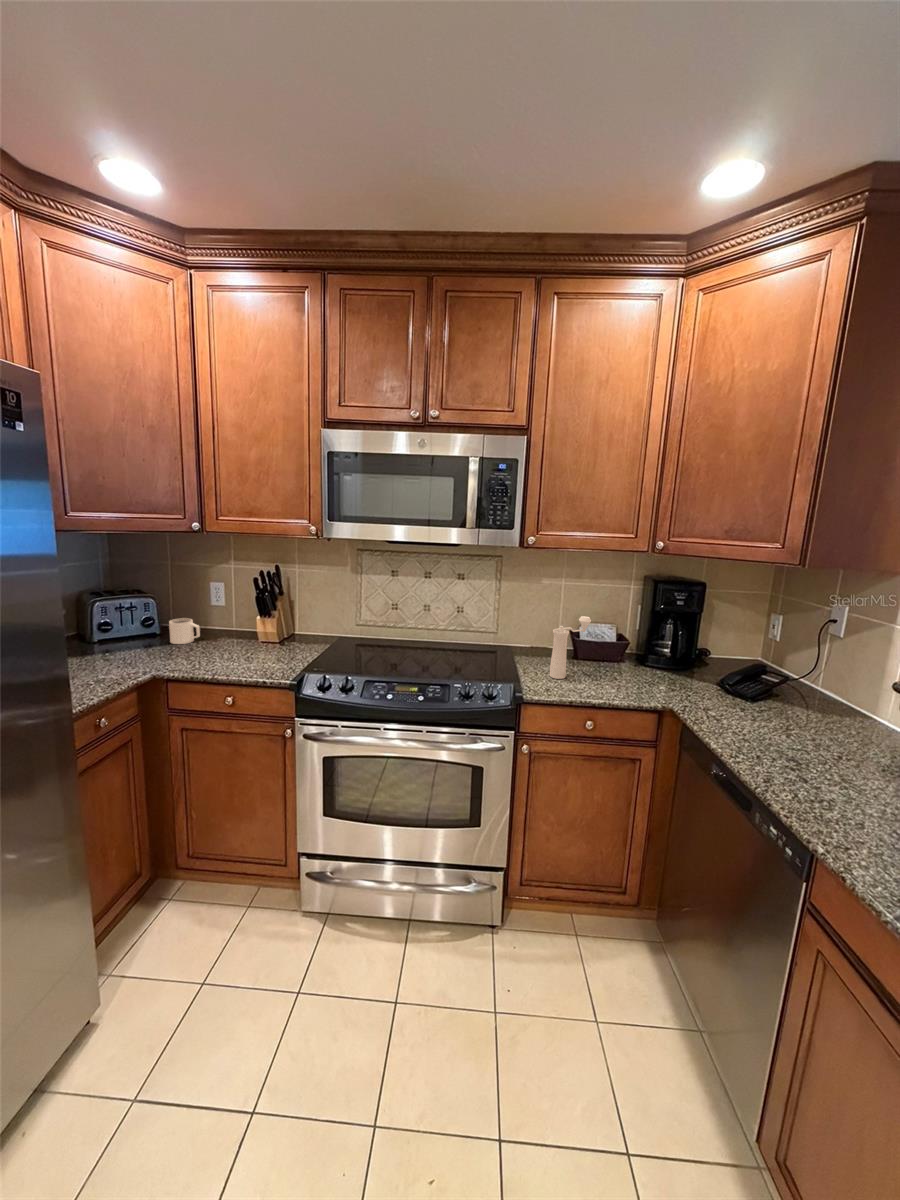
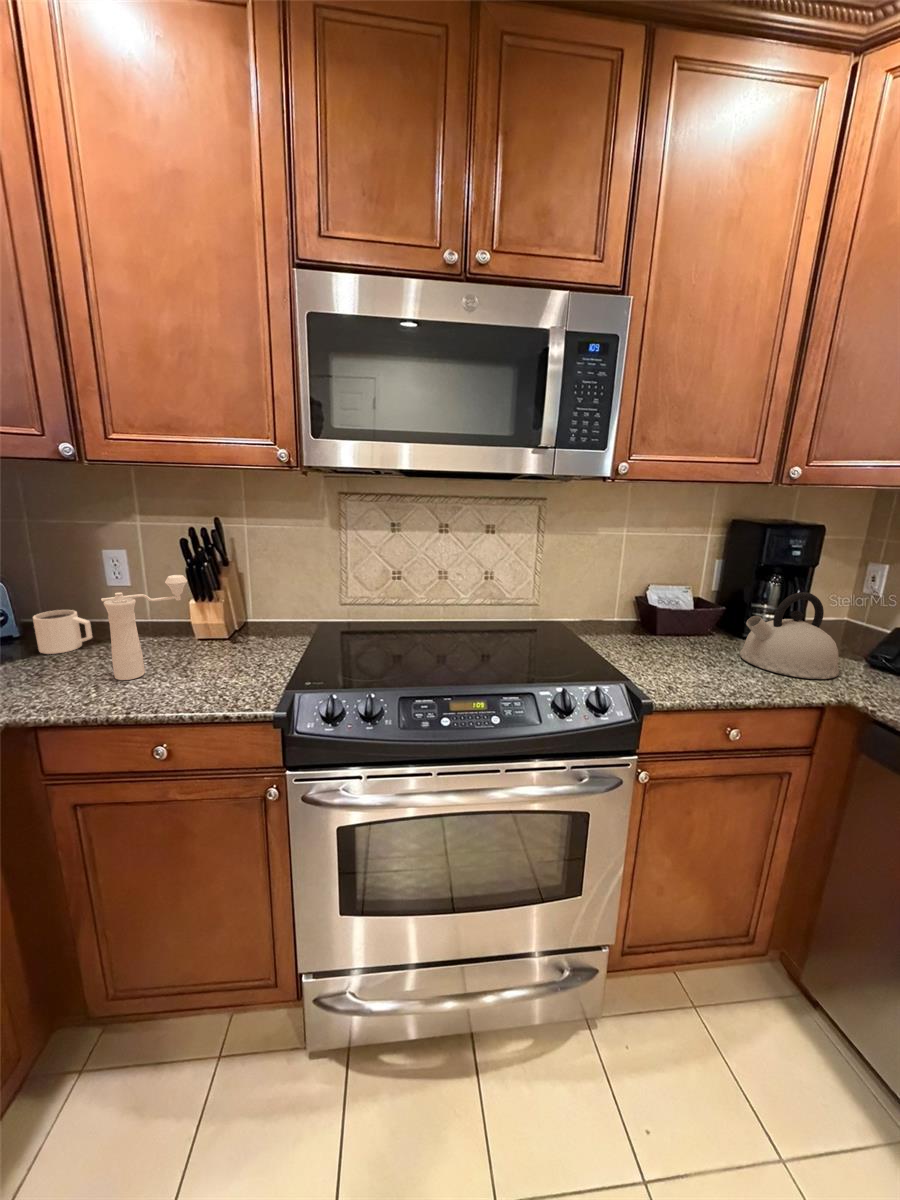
pepper mill: present [550,616,591,679] -> present [101,575,187,680]
kettle: none [622,631,690,694] -> present [740,592,840,679]

